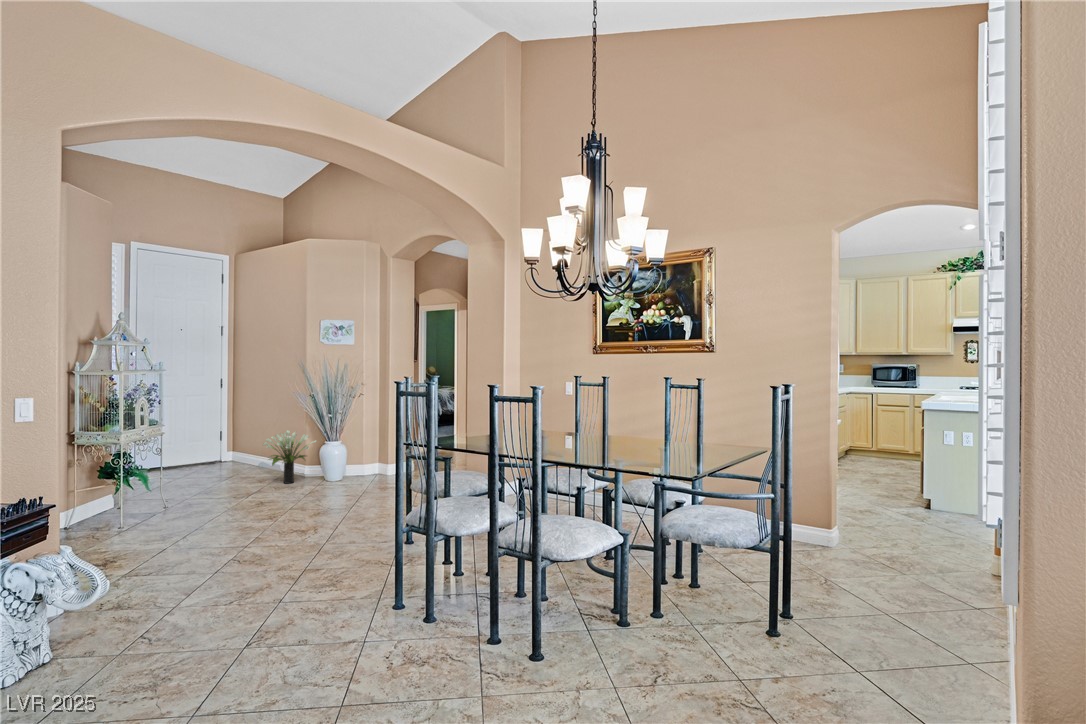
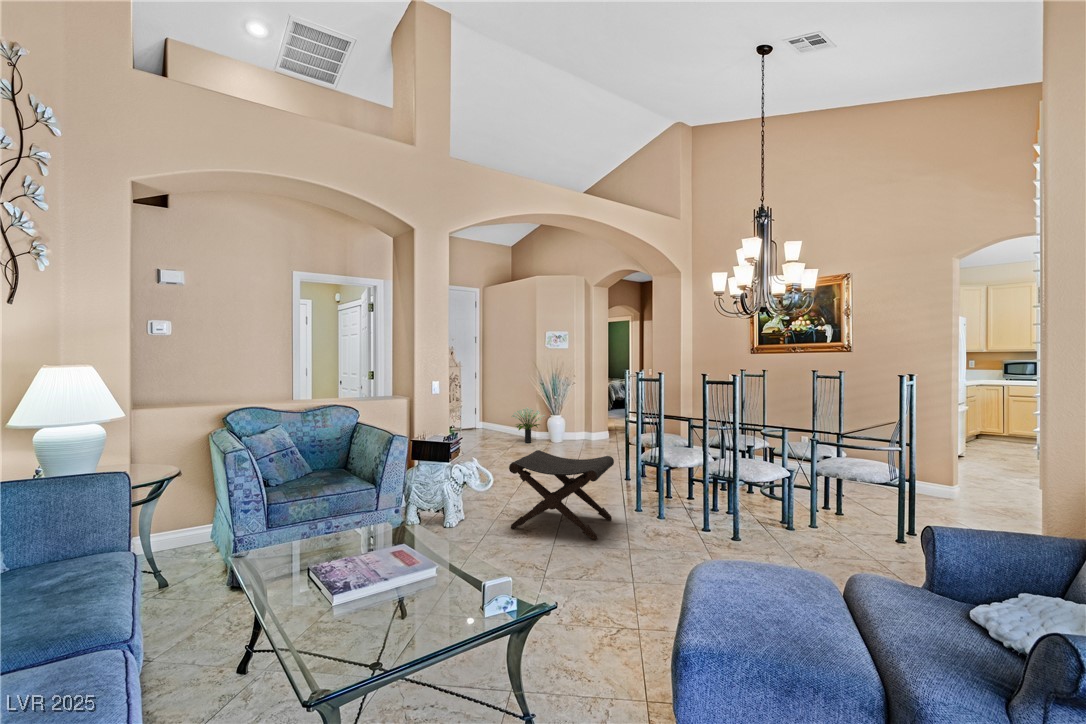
footstool: none [128,518,349,689] -> present [509,450,614,540]

